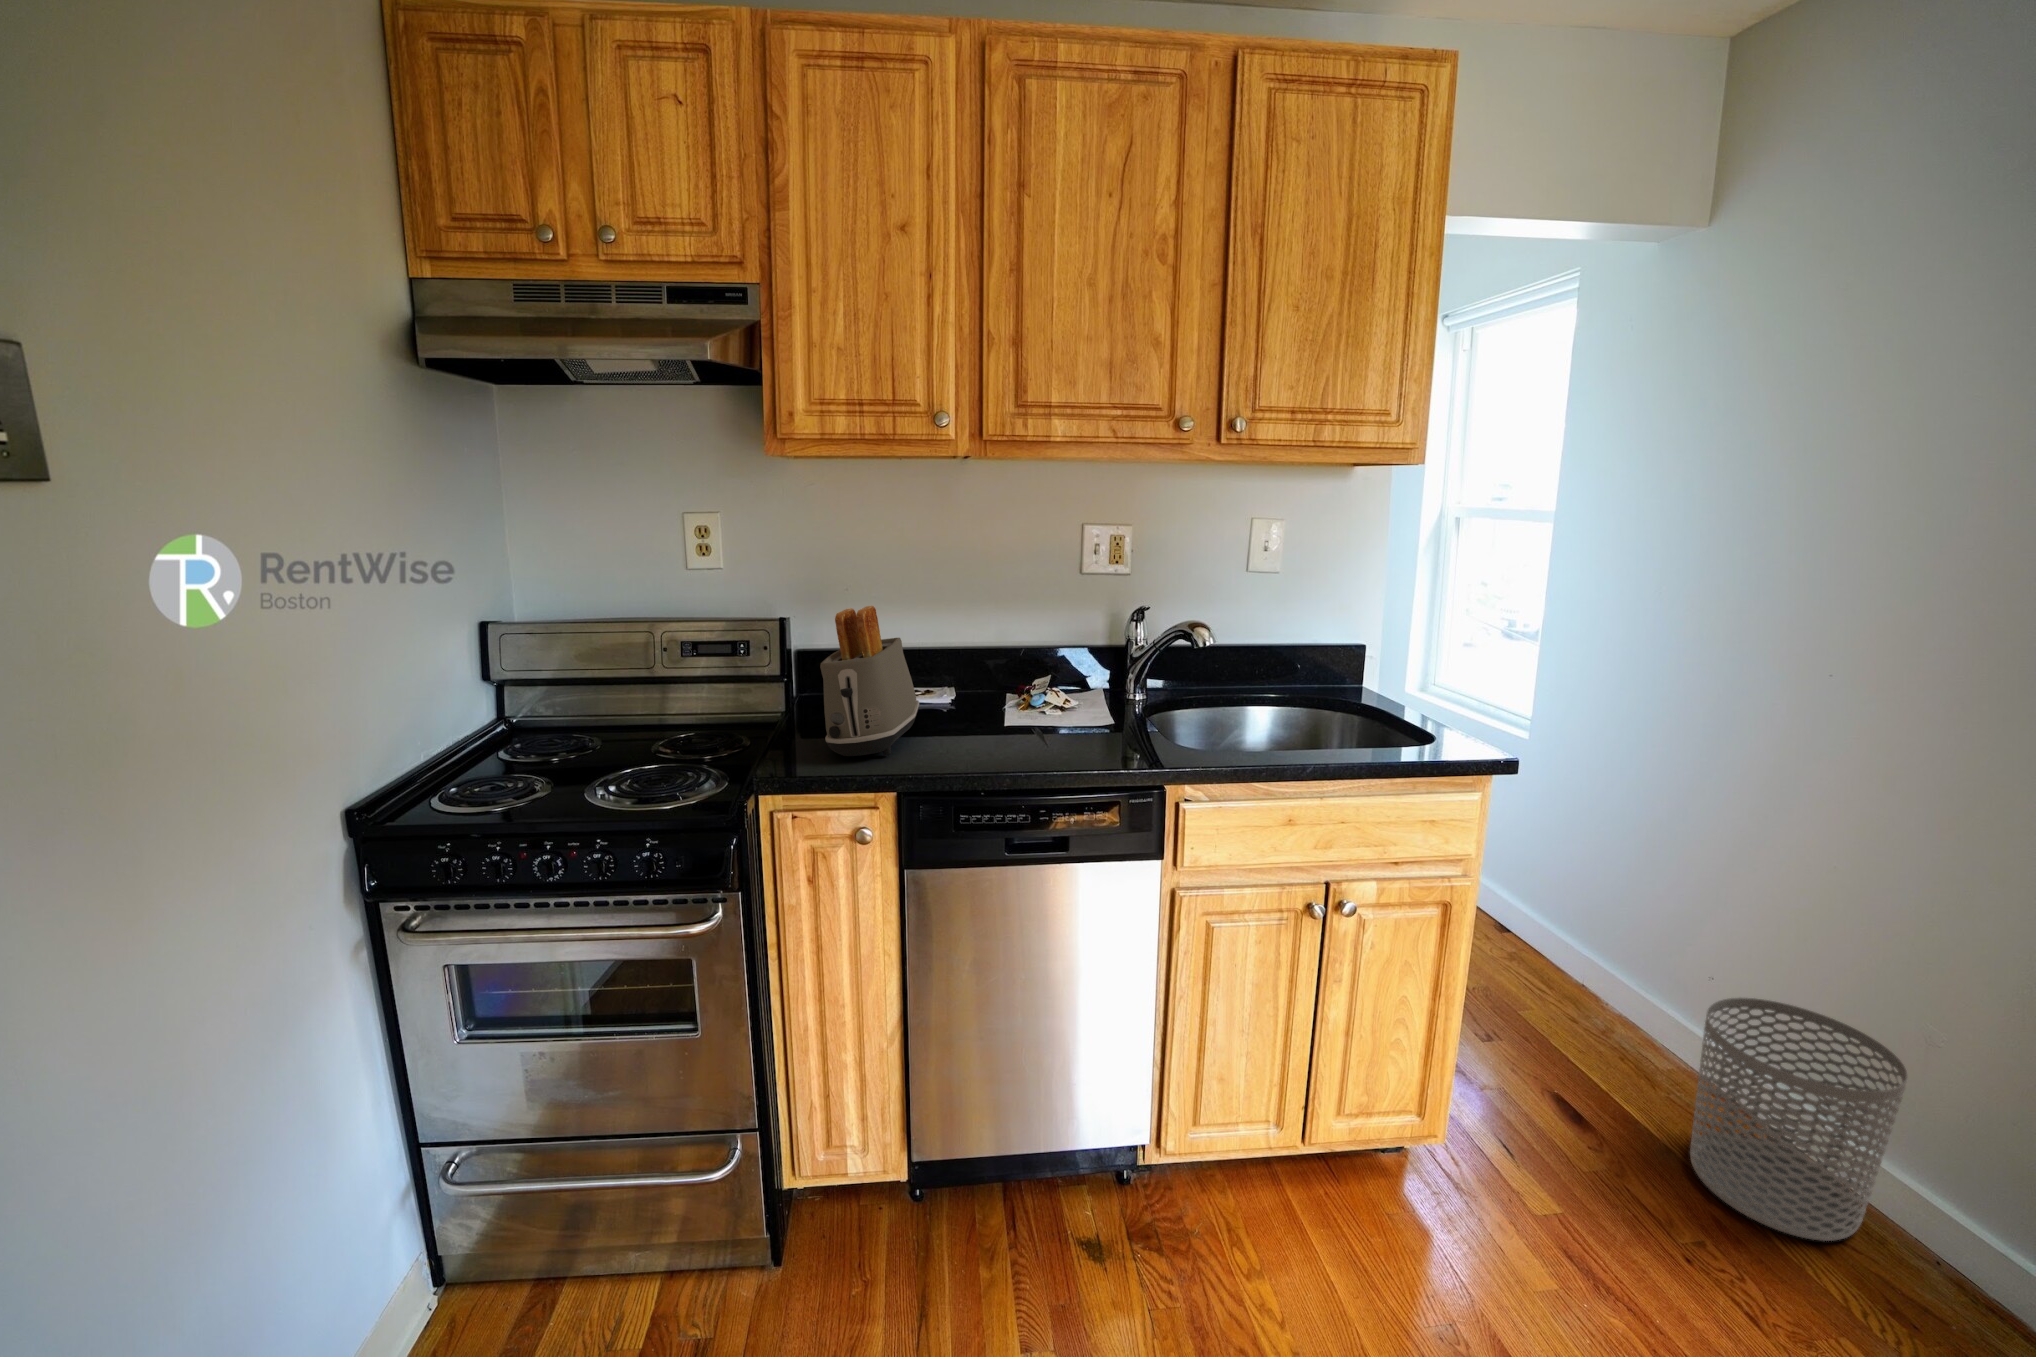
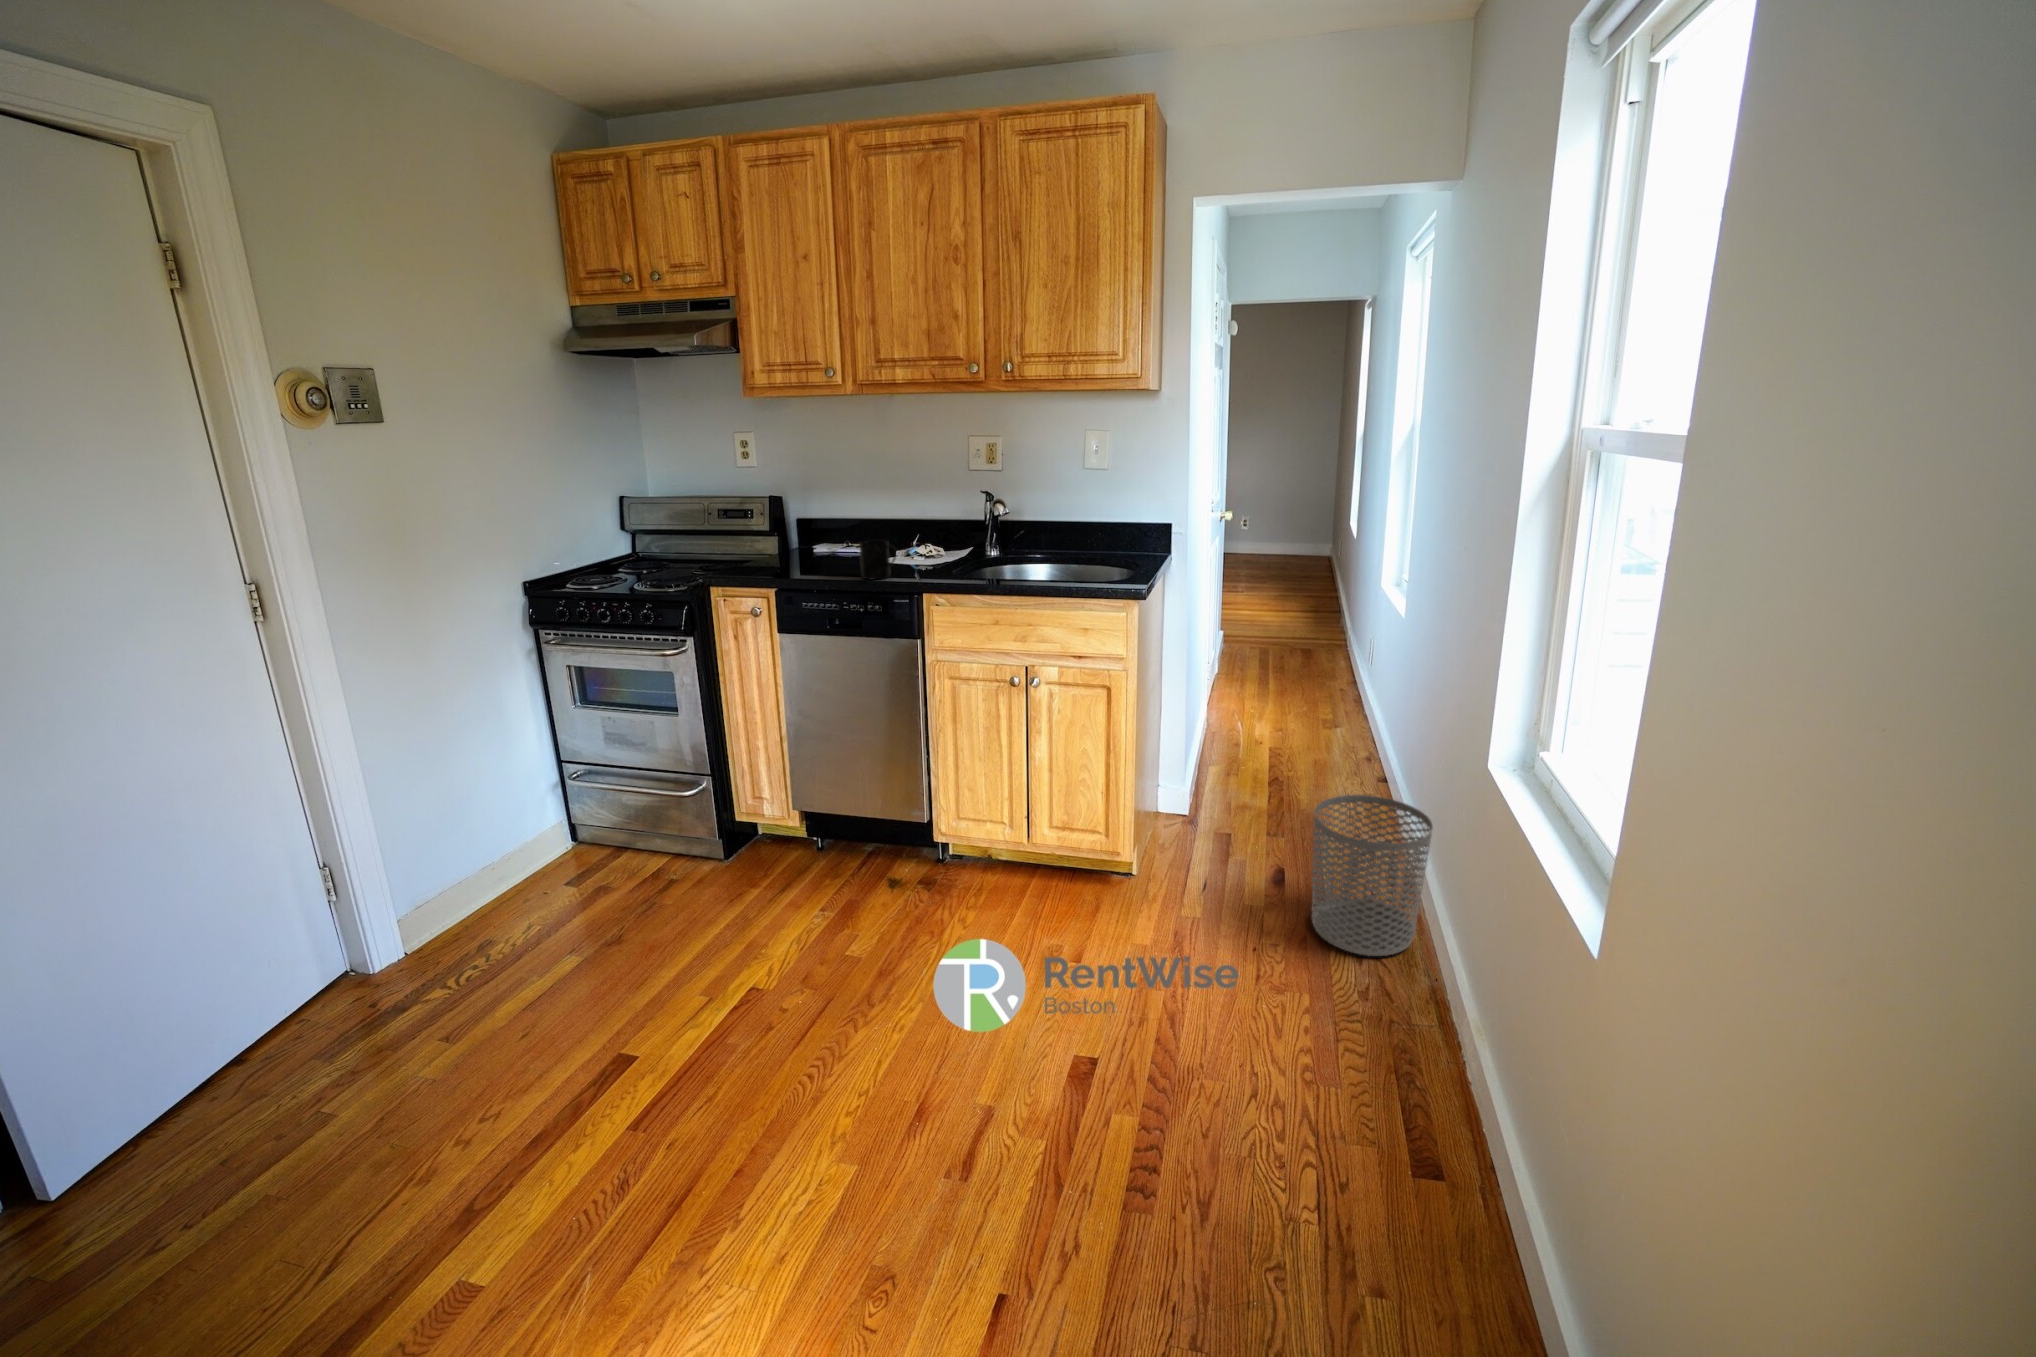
toaster: present [820,606,919,756] -> none [758,488,838,576]
mug: none [1020,690,1083,757] -> present [859,540,896,579]

